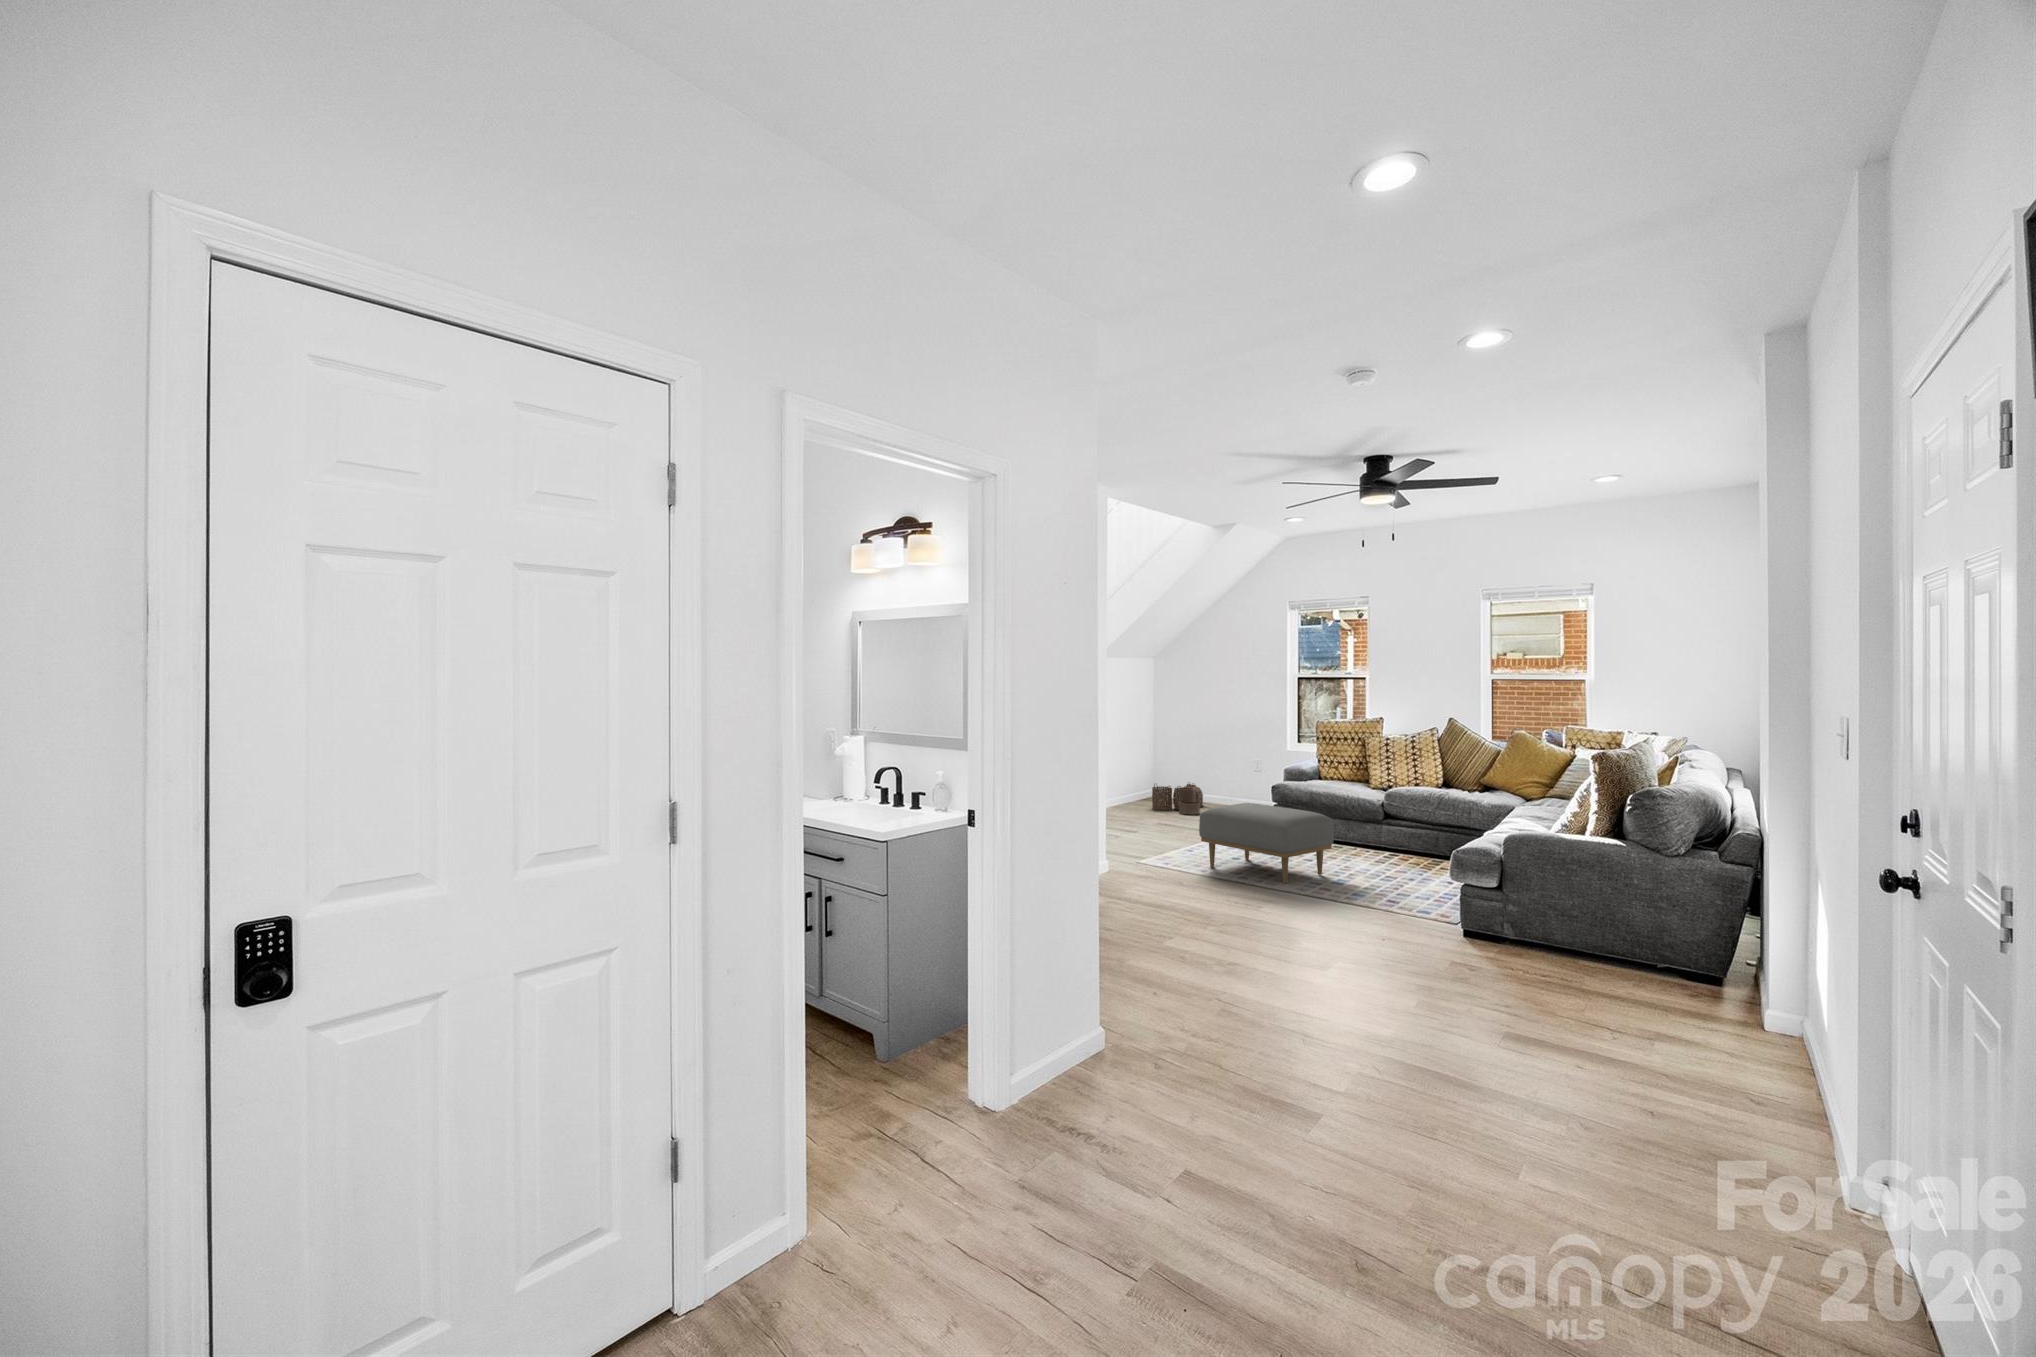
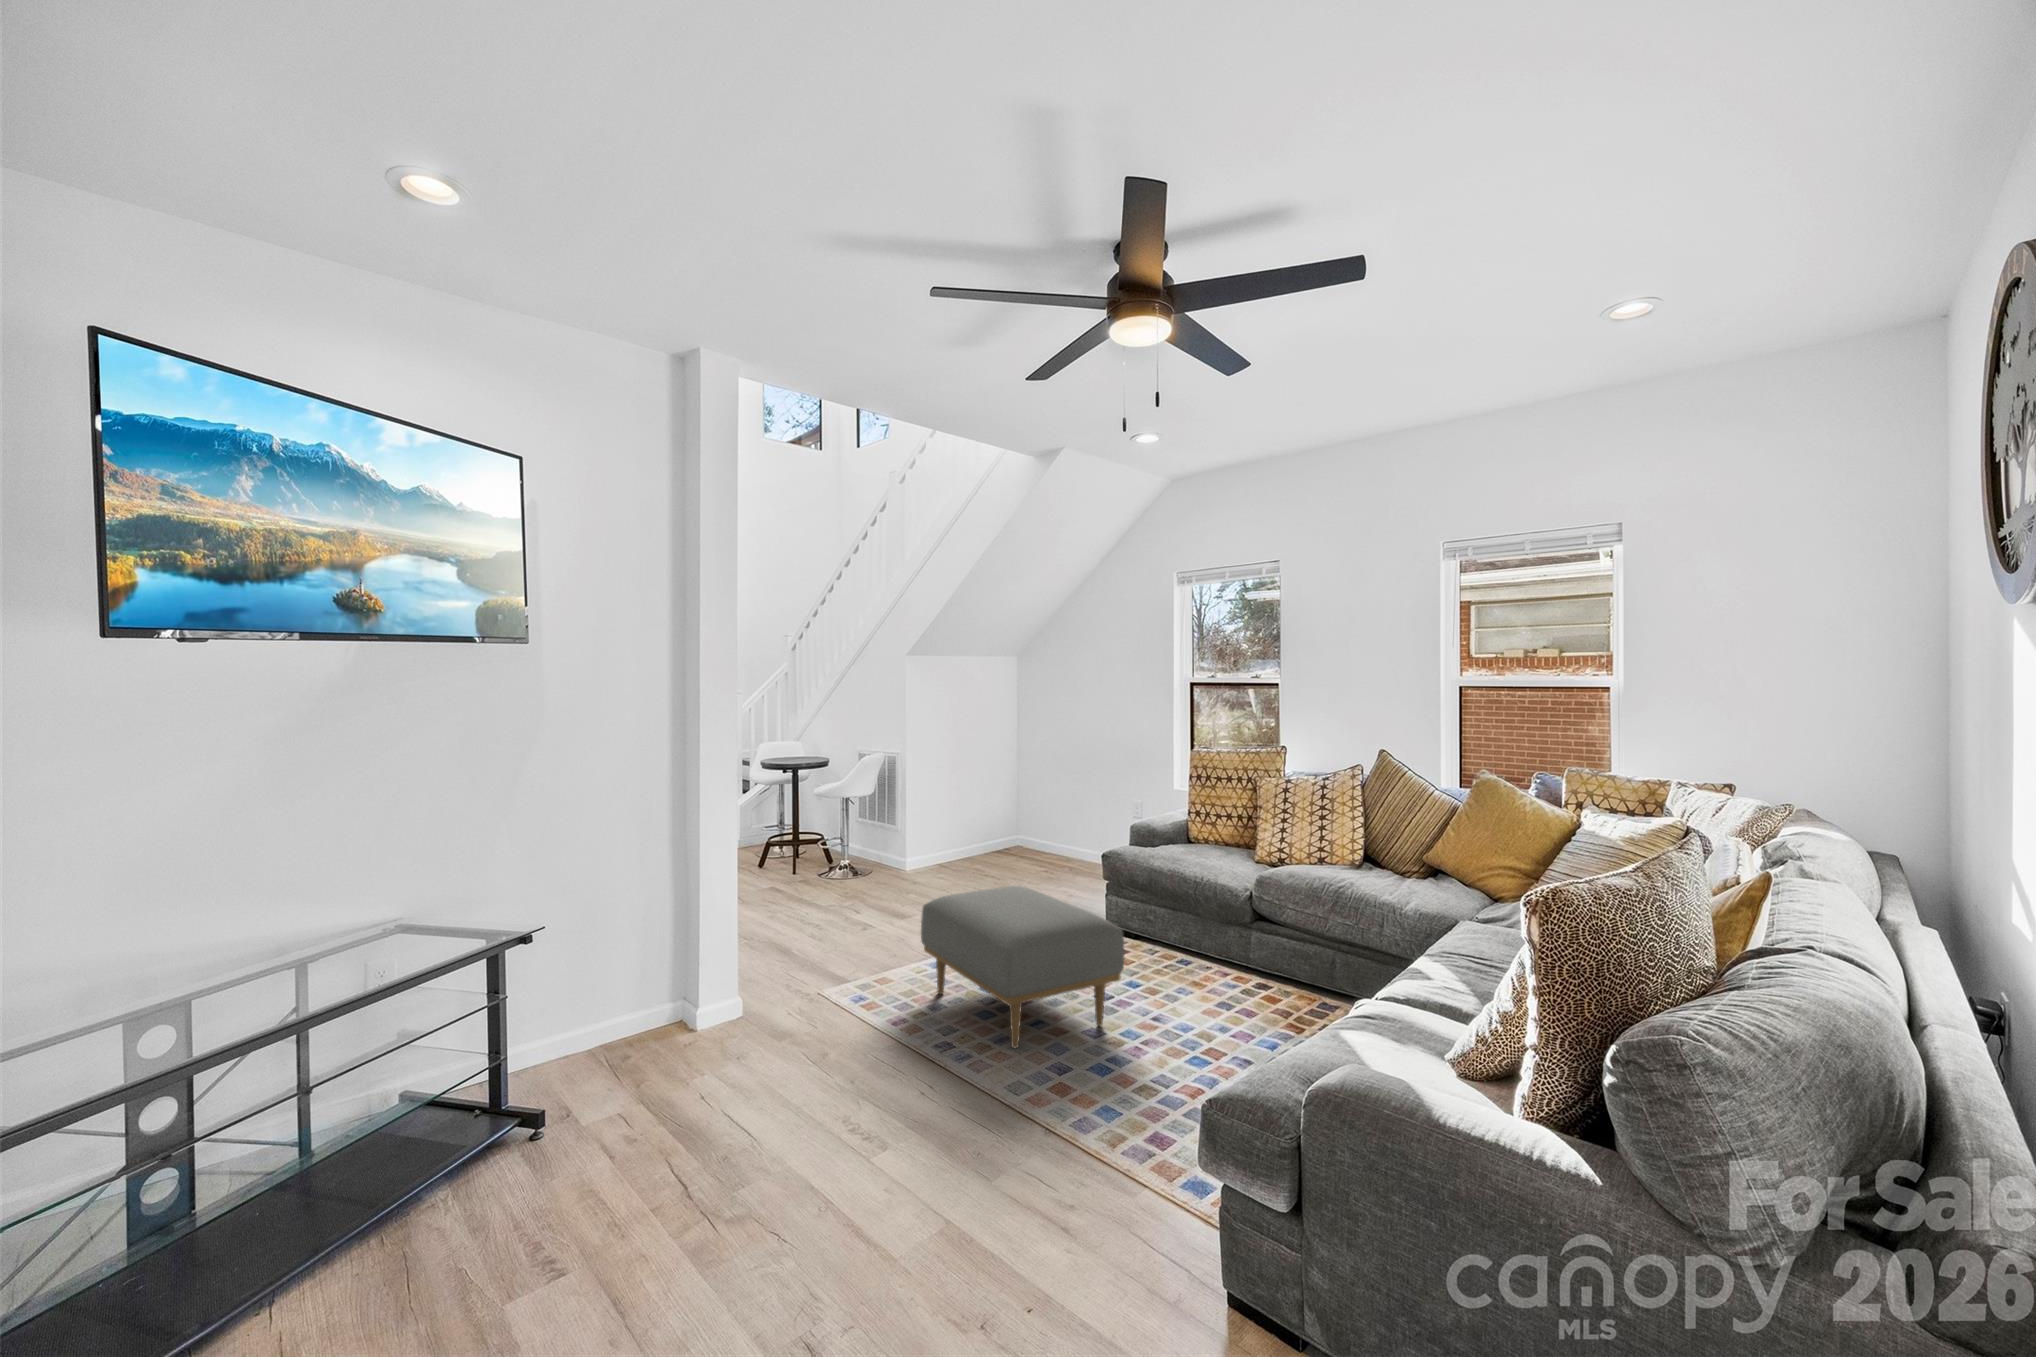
woven basket: present [1152,782,1203,815] -> none [1004,827,1079,876]

